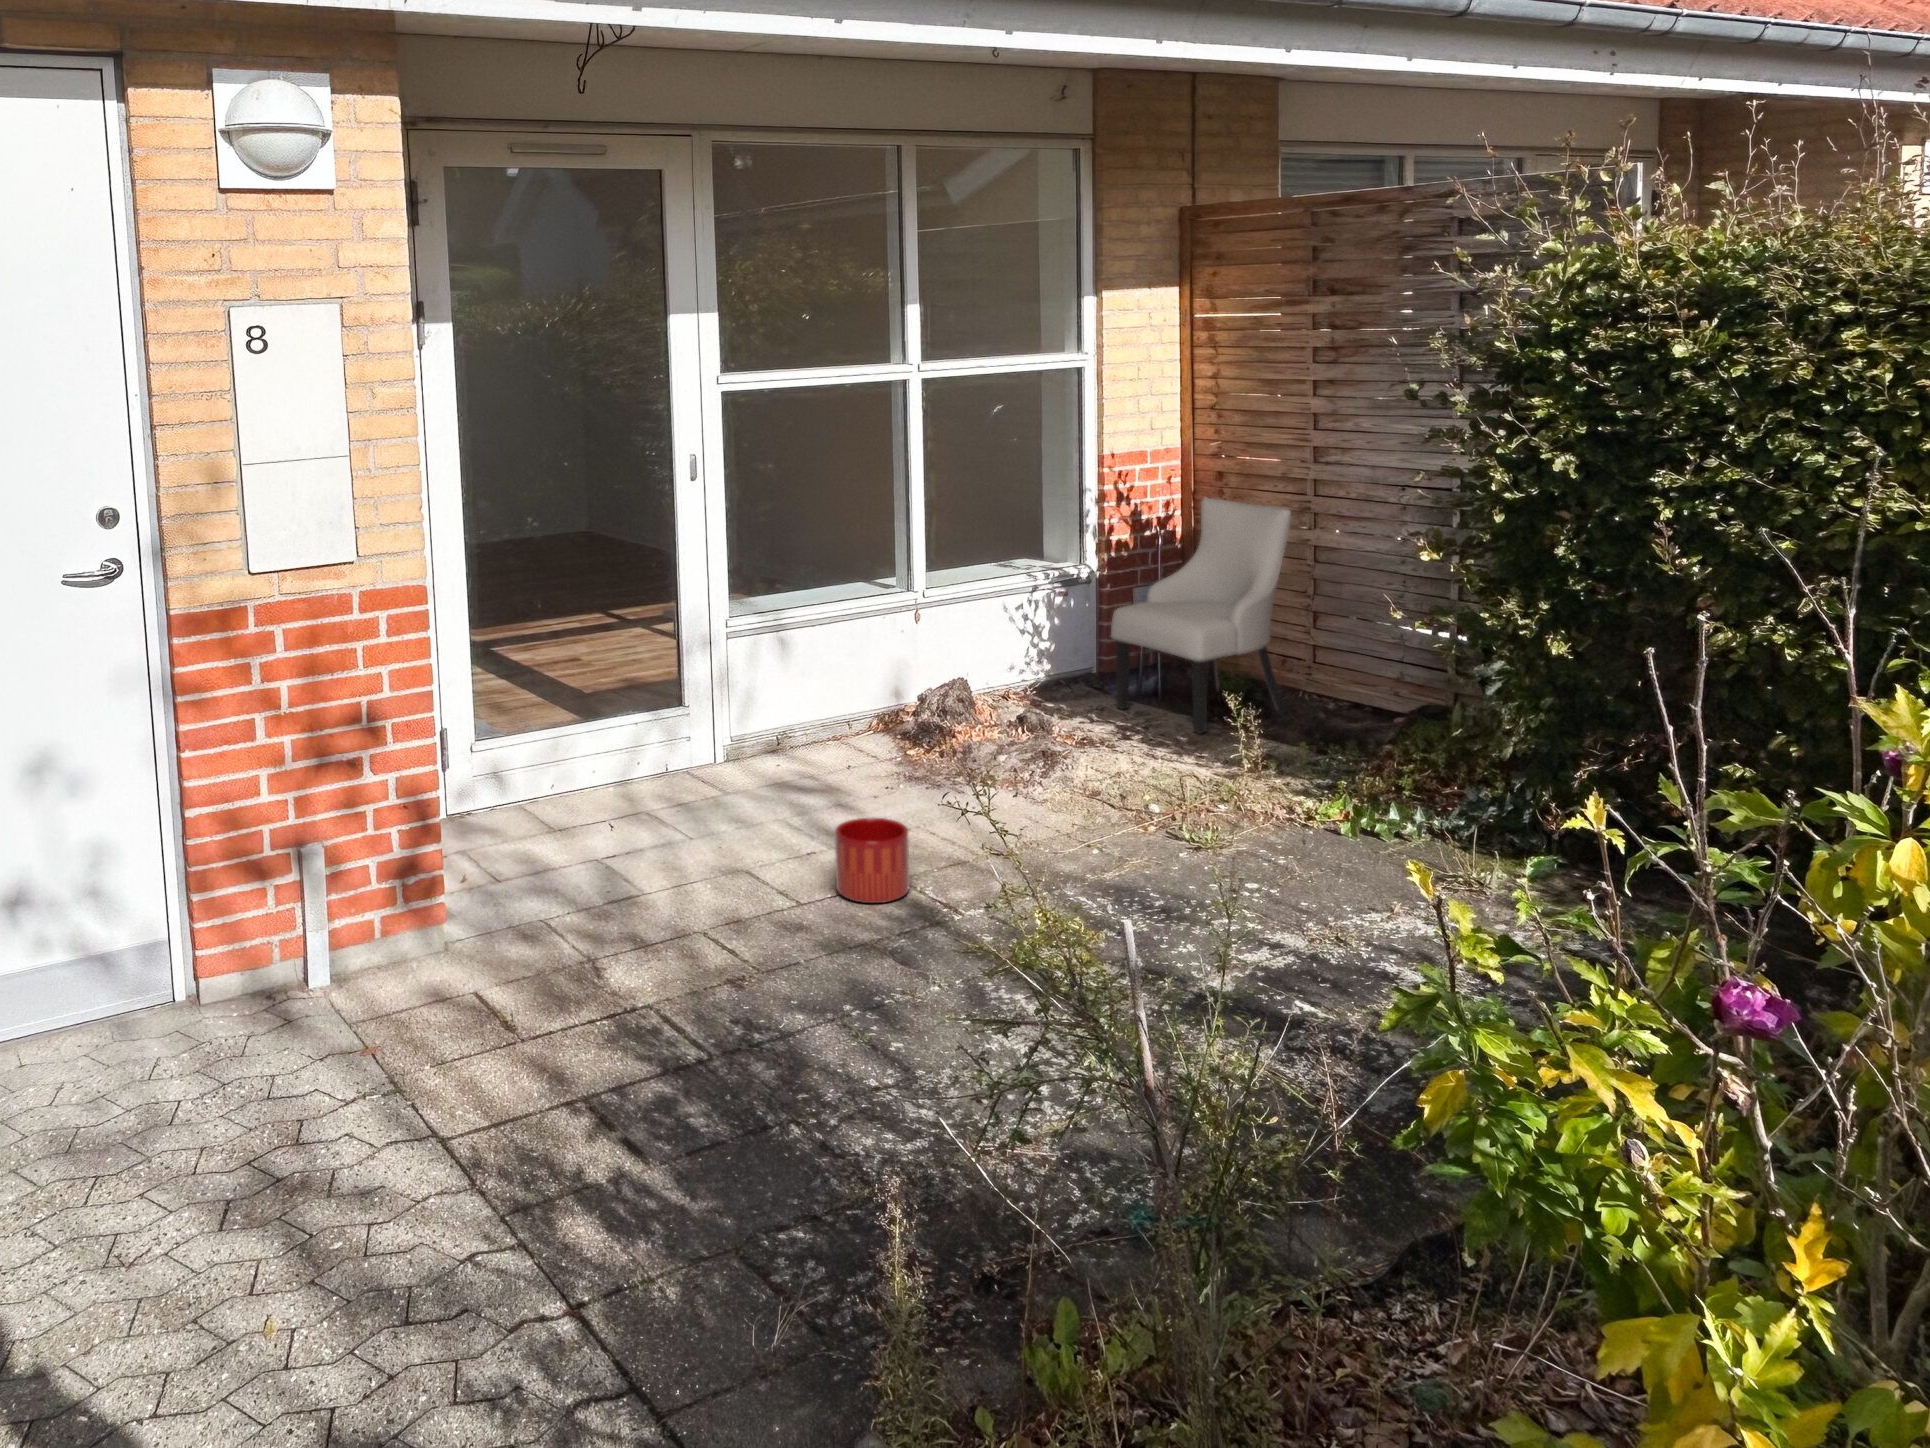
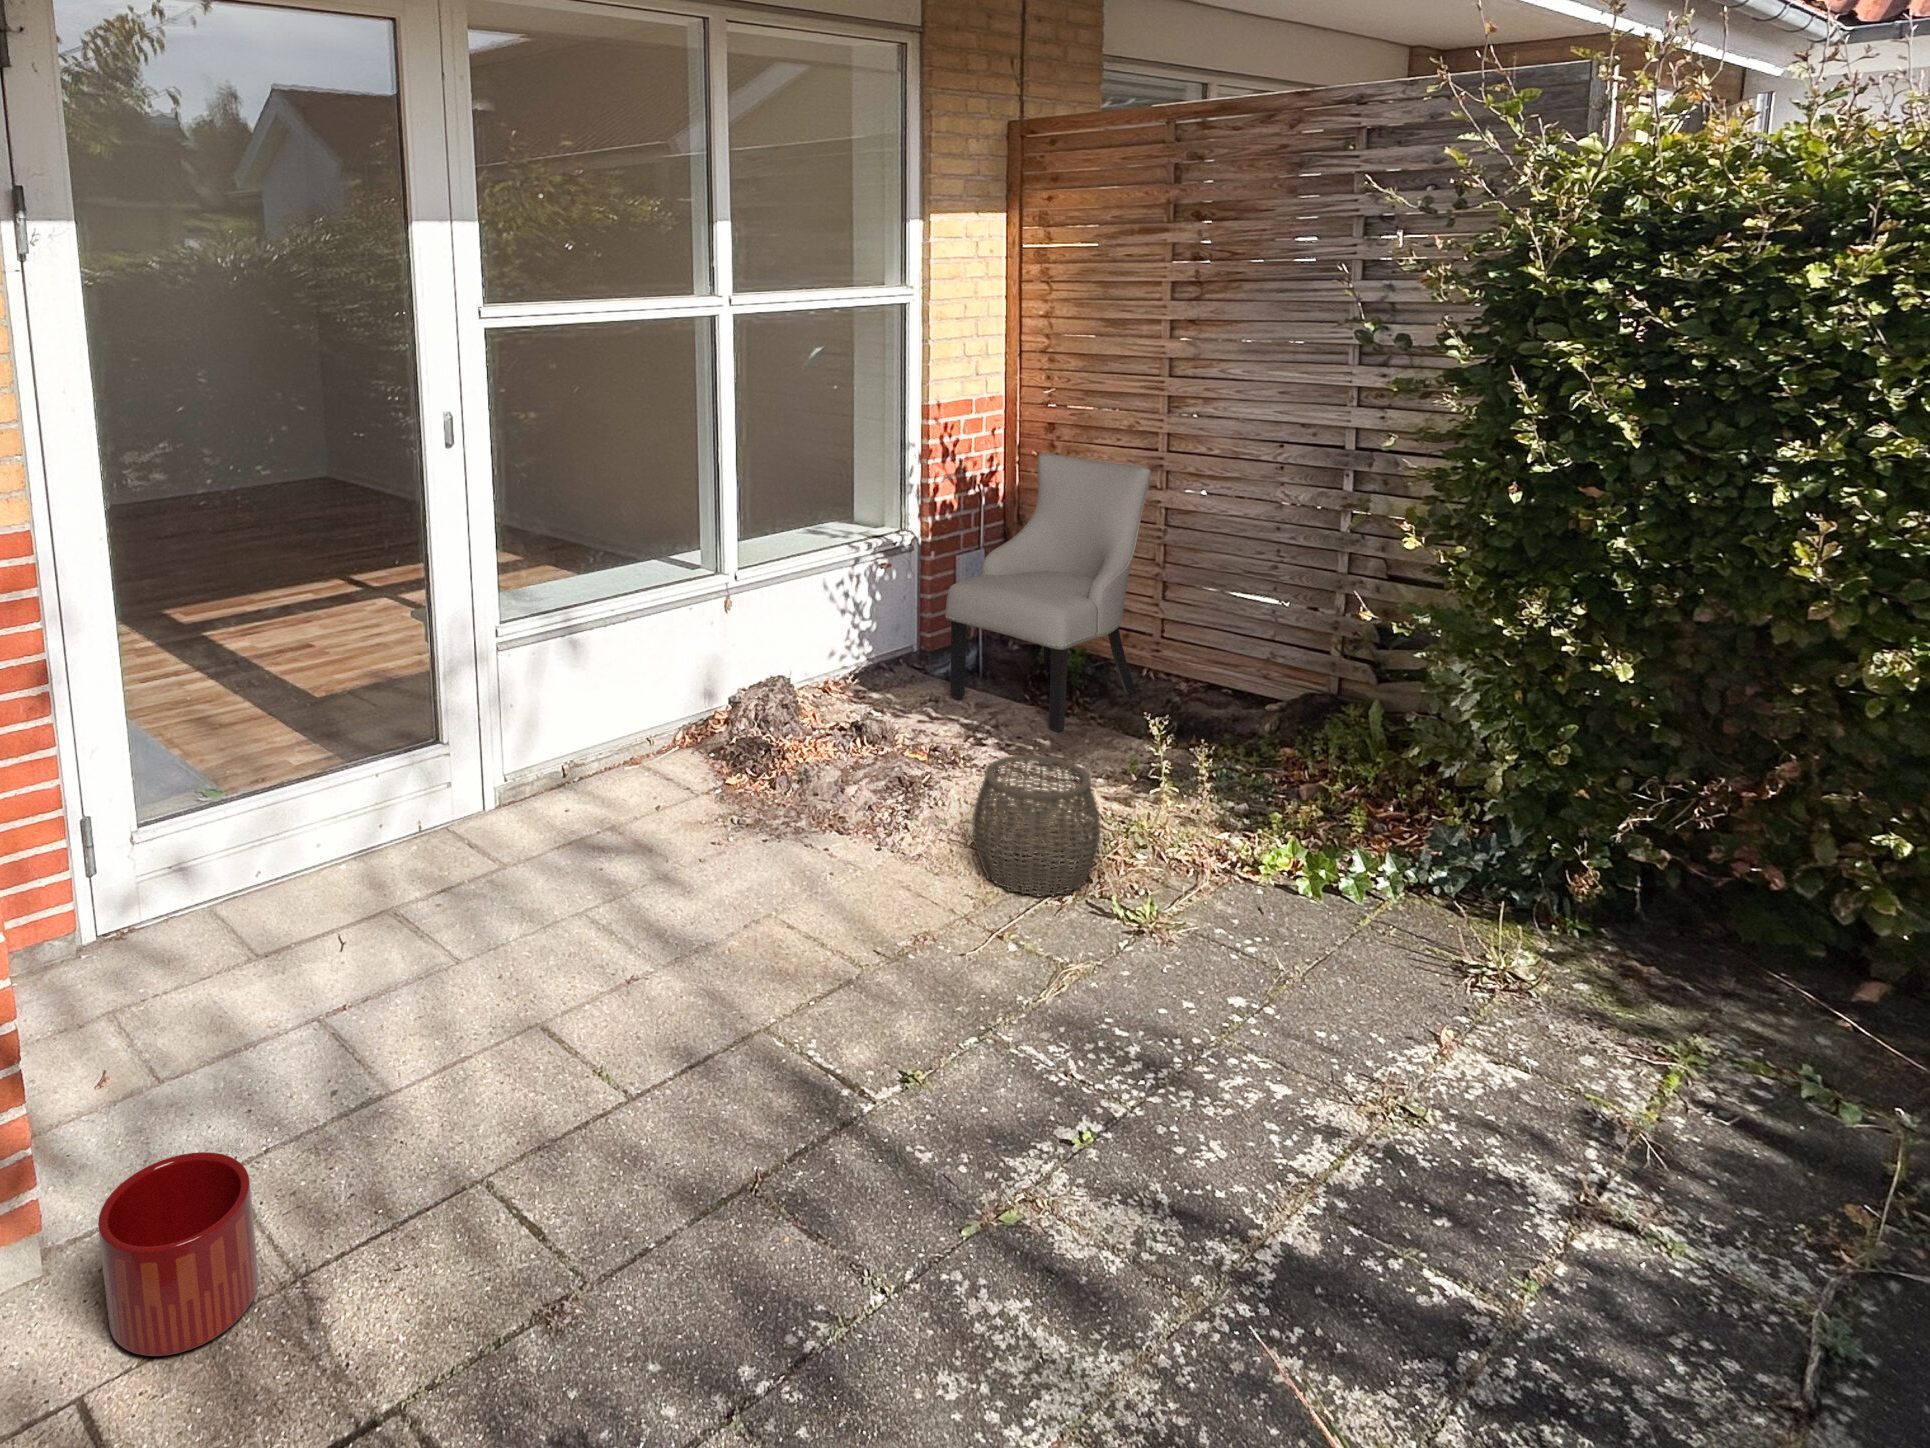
woven basket: none [1080,724,1182,829] -> present [972,755,1101,897]
planter: present [835,818,909,903] -> present [98,1152,258,1356]

